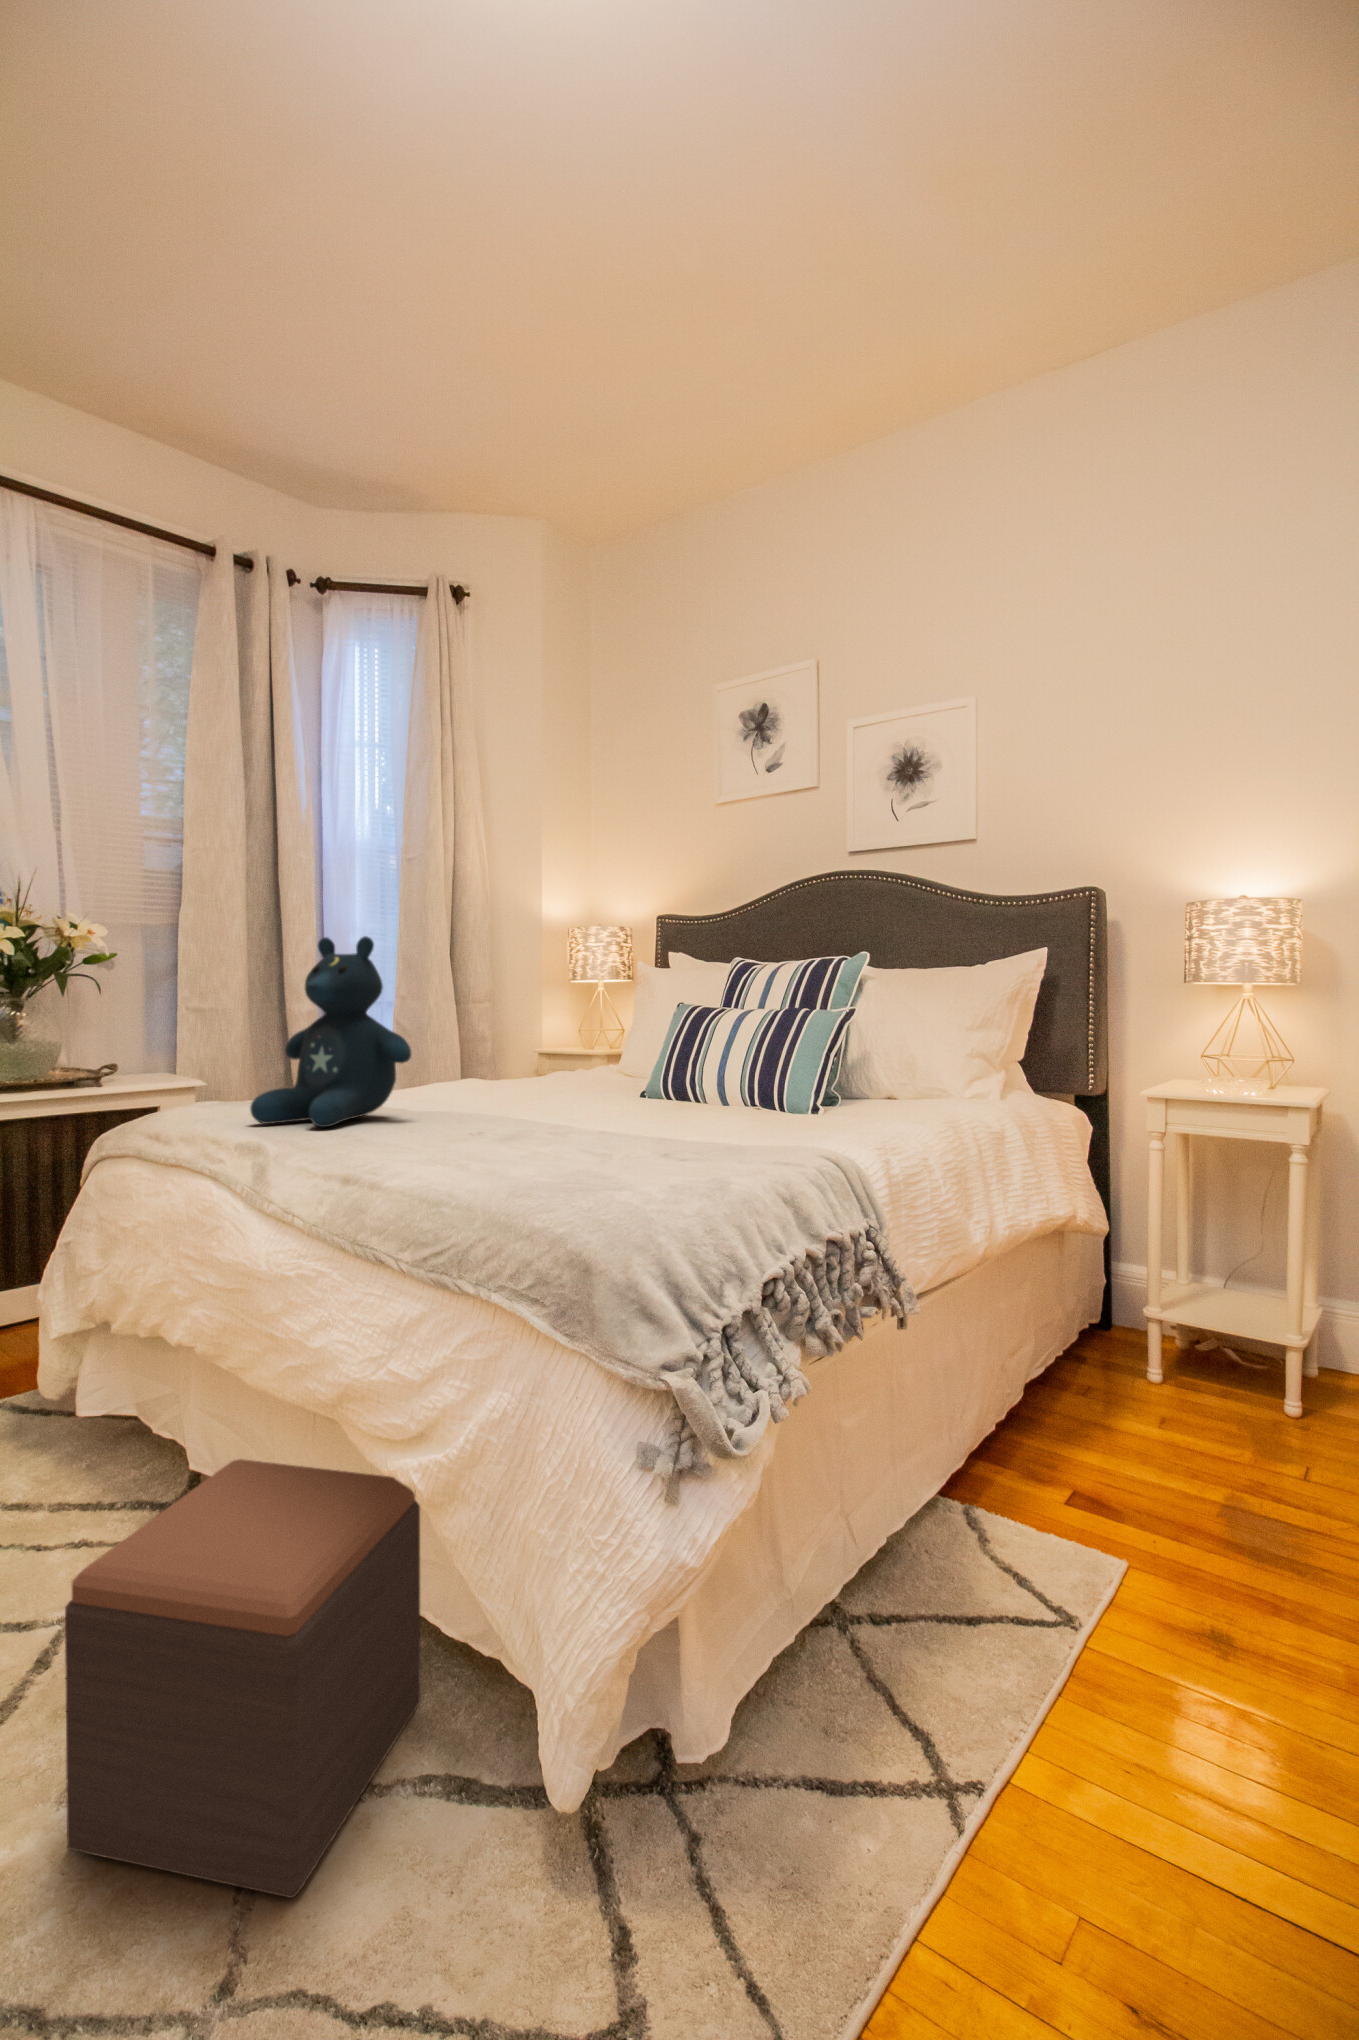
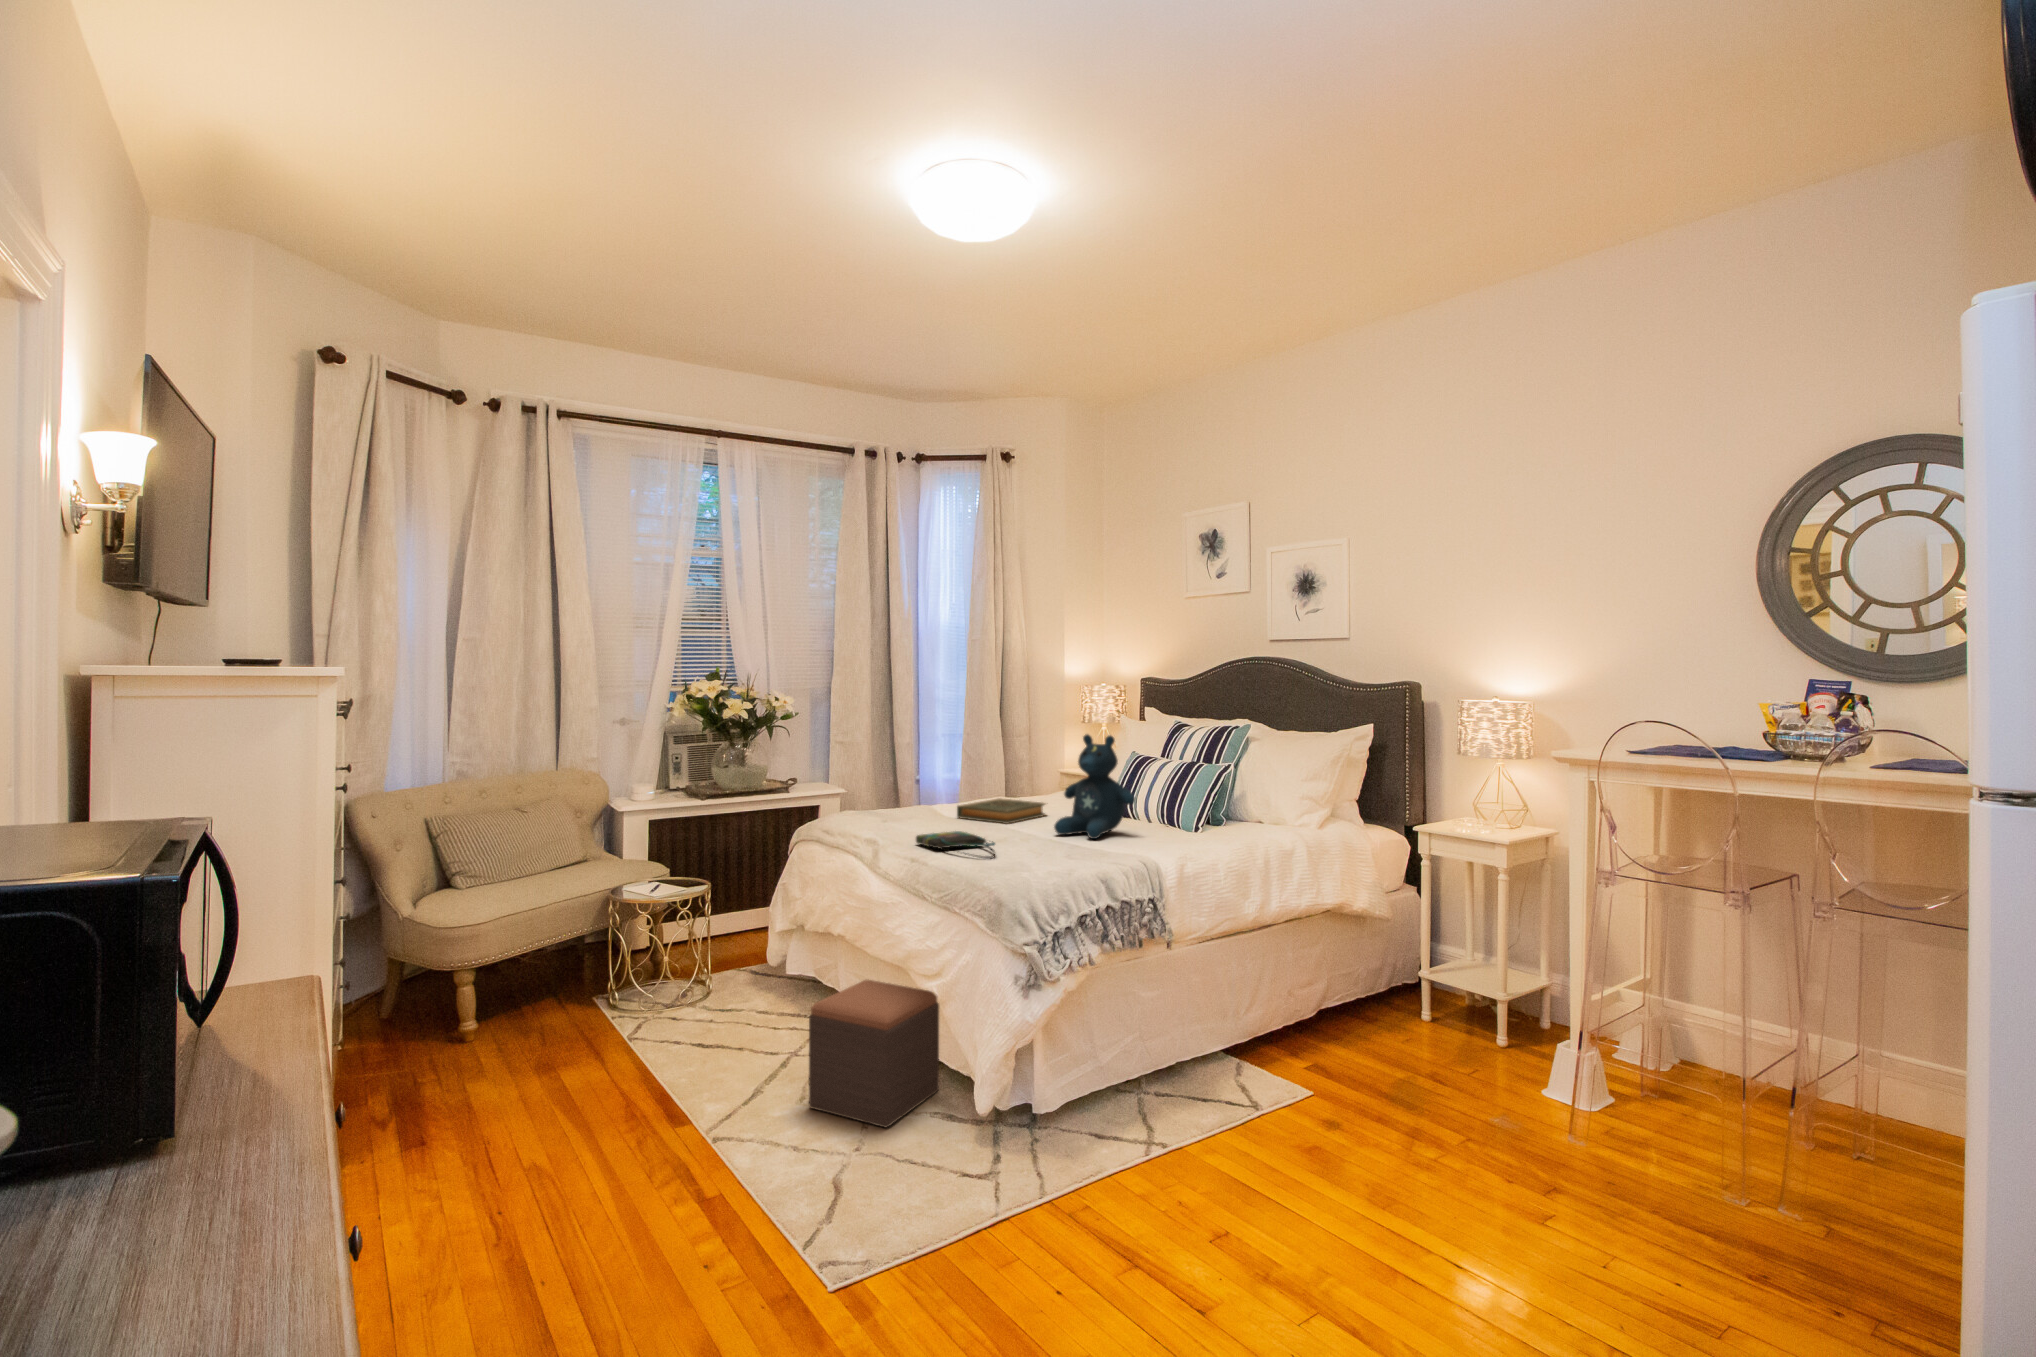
stuffed bear: present [250,936,411,1127] -> present [1054,734,1135,839]
hardback book: none [415,1072,569,1107] -> present [957,798,1046,824]
tote bag: none [349,1116,537,1164] -> present [916,831,995,859]

